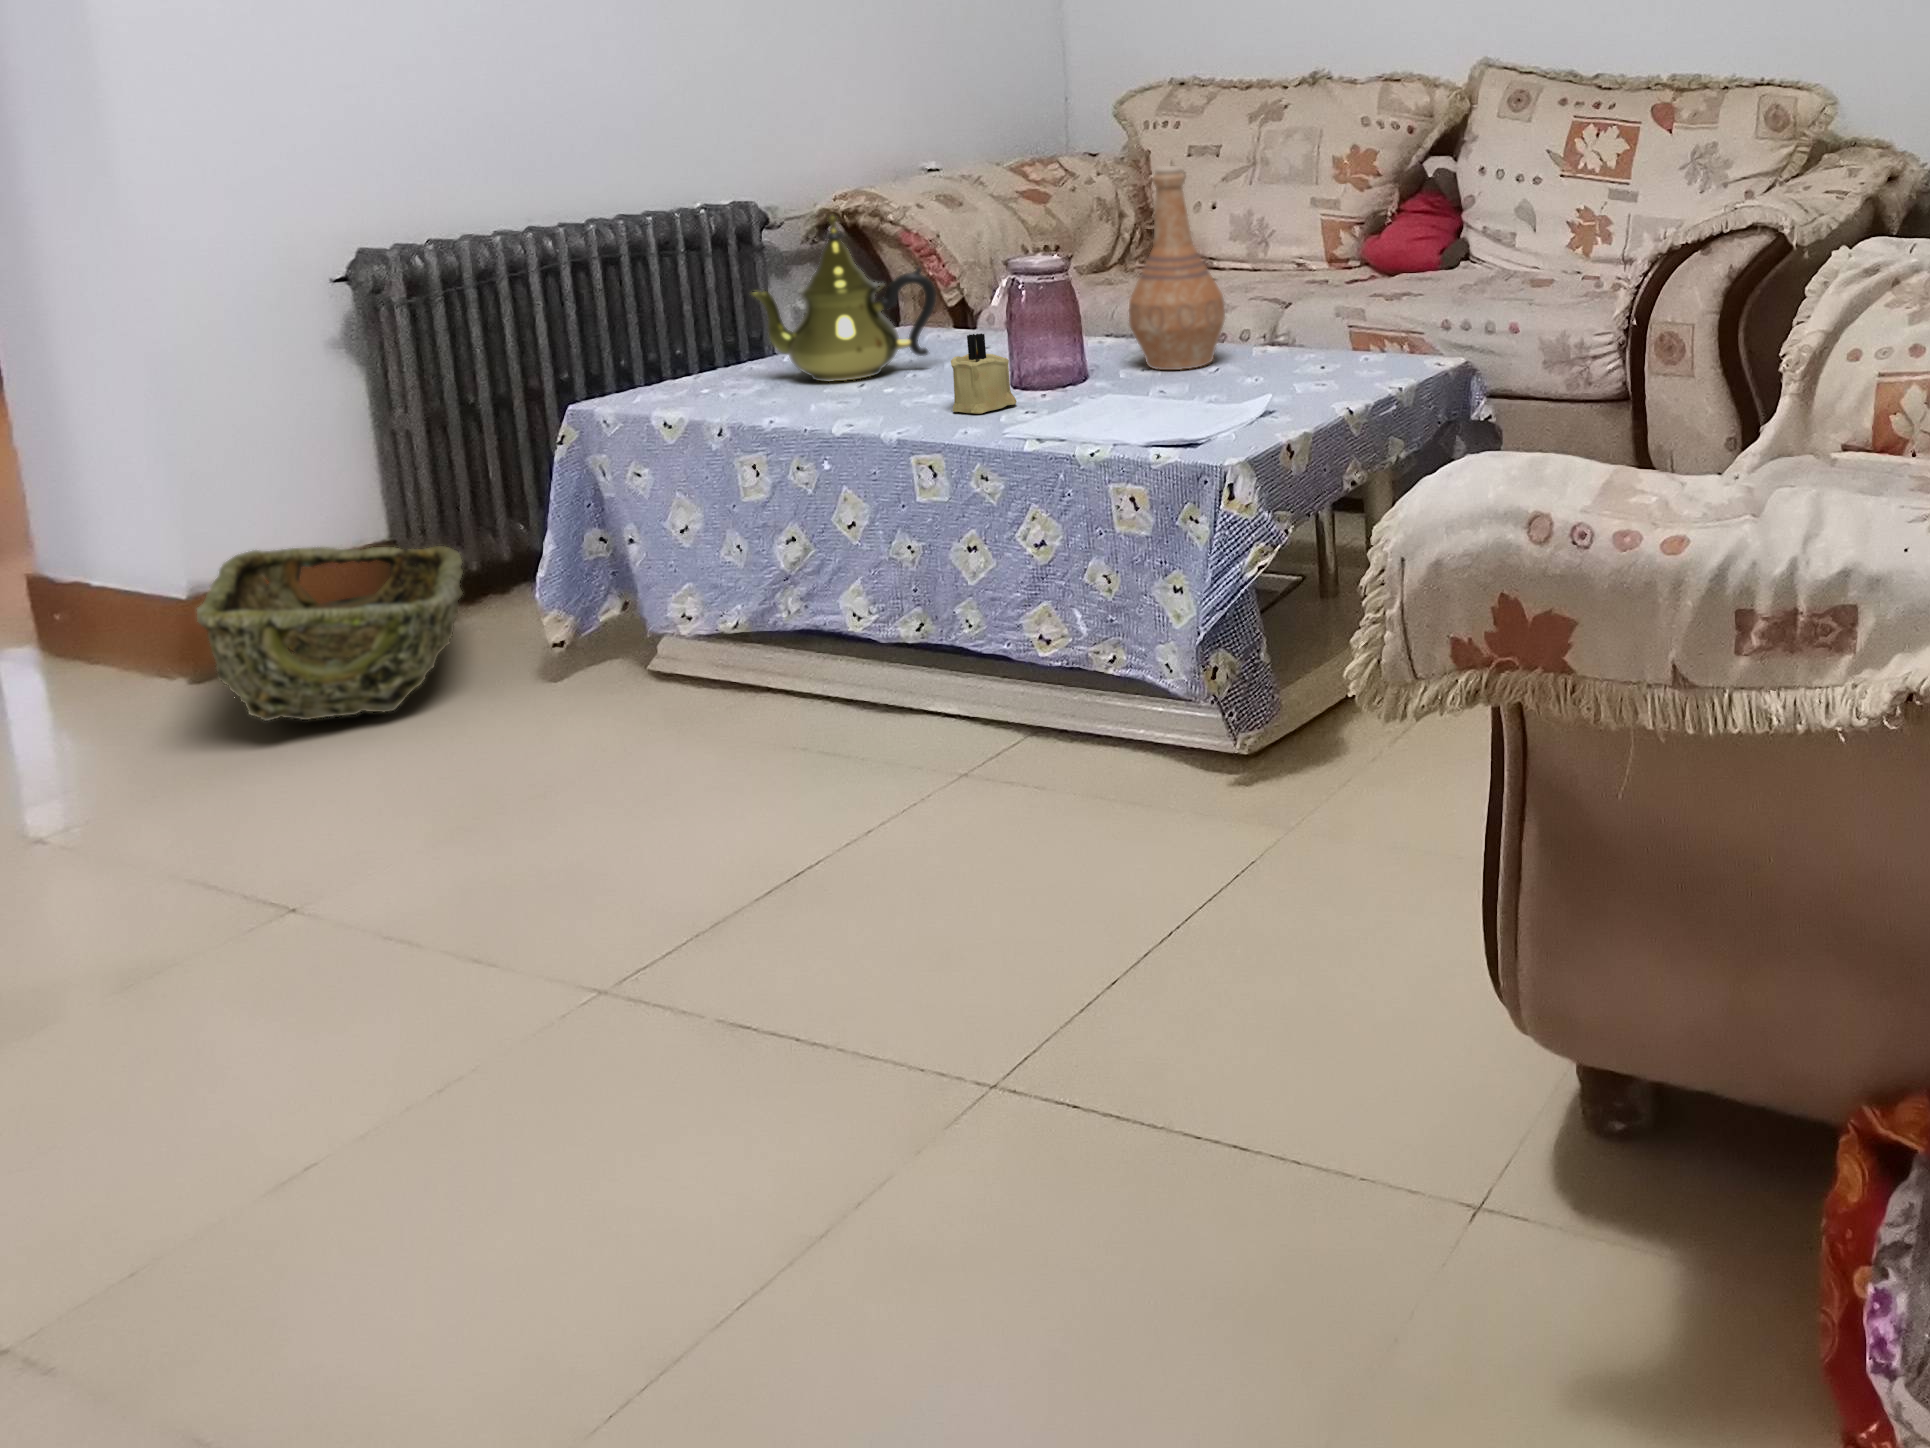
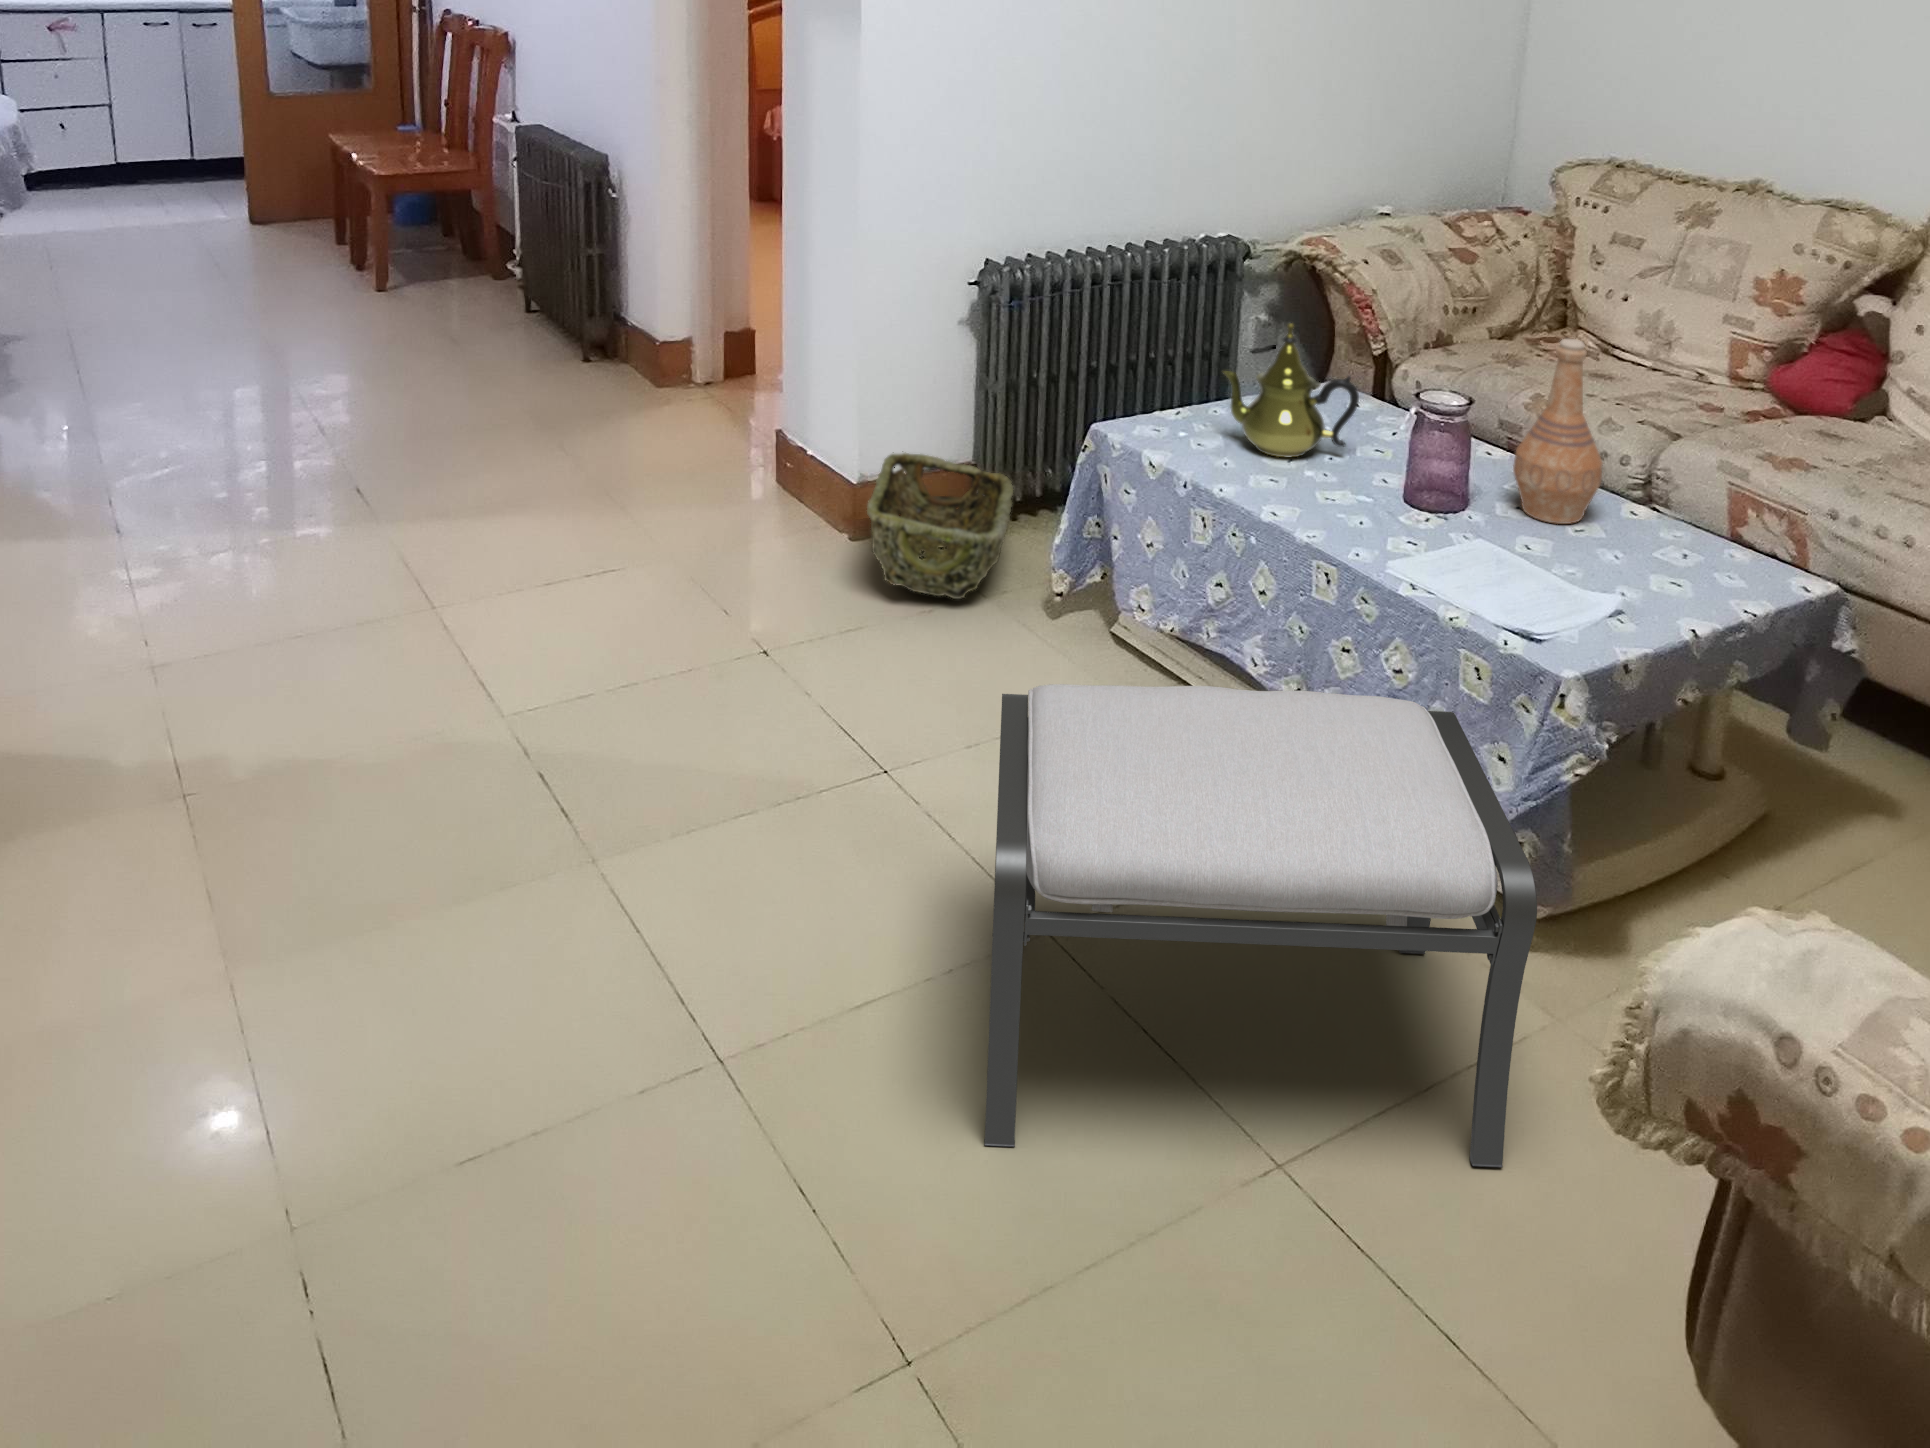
candle: present [951,333,1016,414] -> none [1351,468,1403,538]
ottoman: none [469,530,1266,1265] -> present [984,684,1537,1167]

